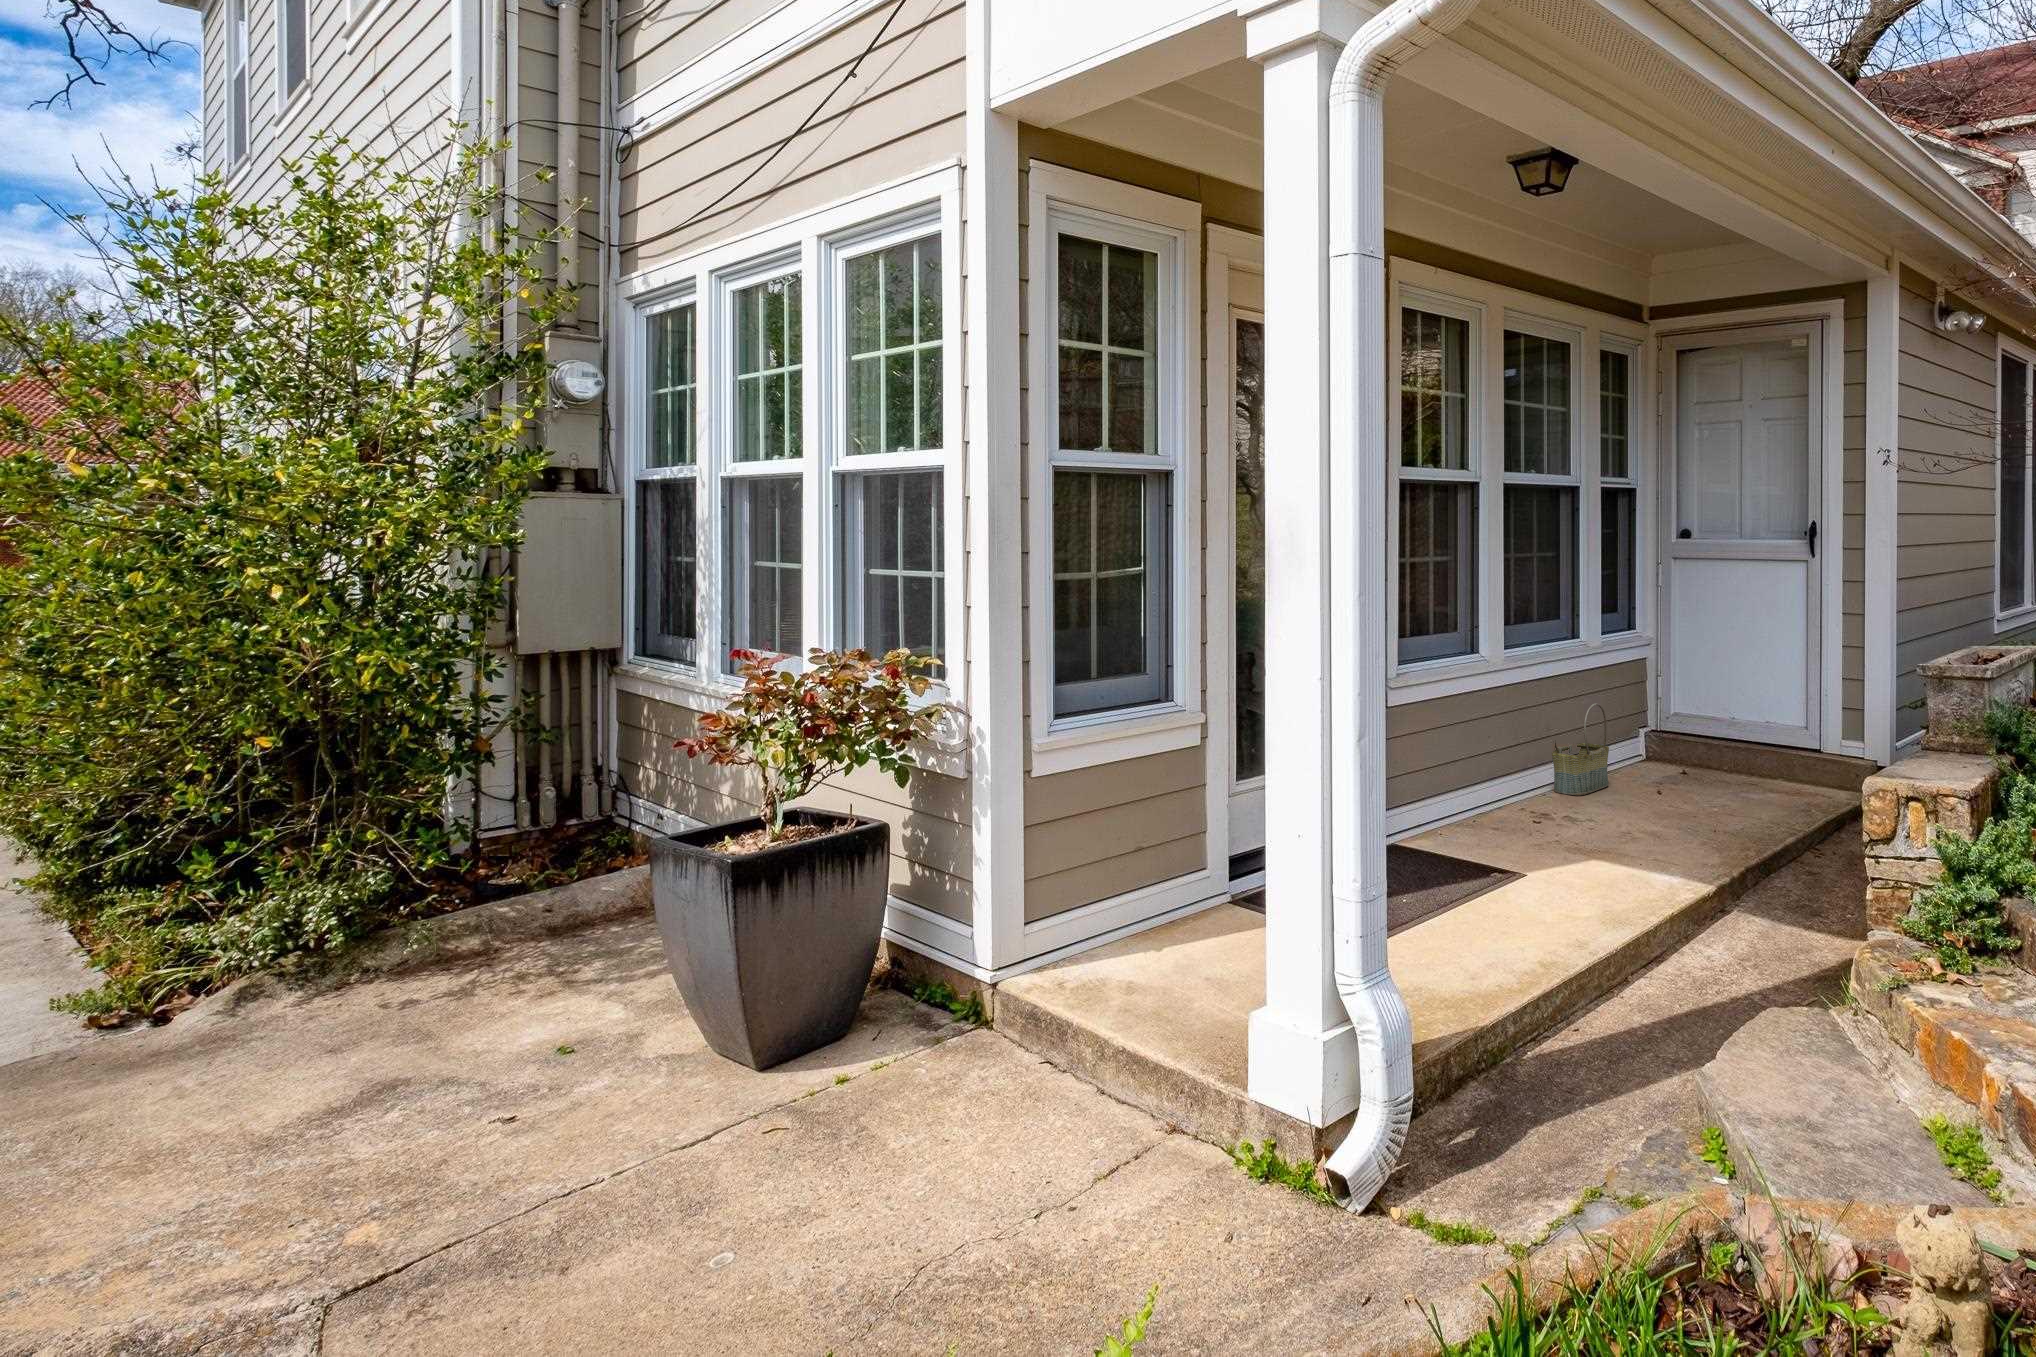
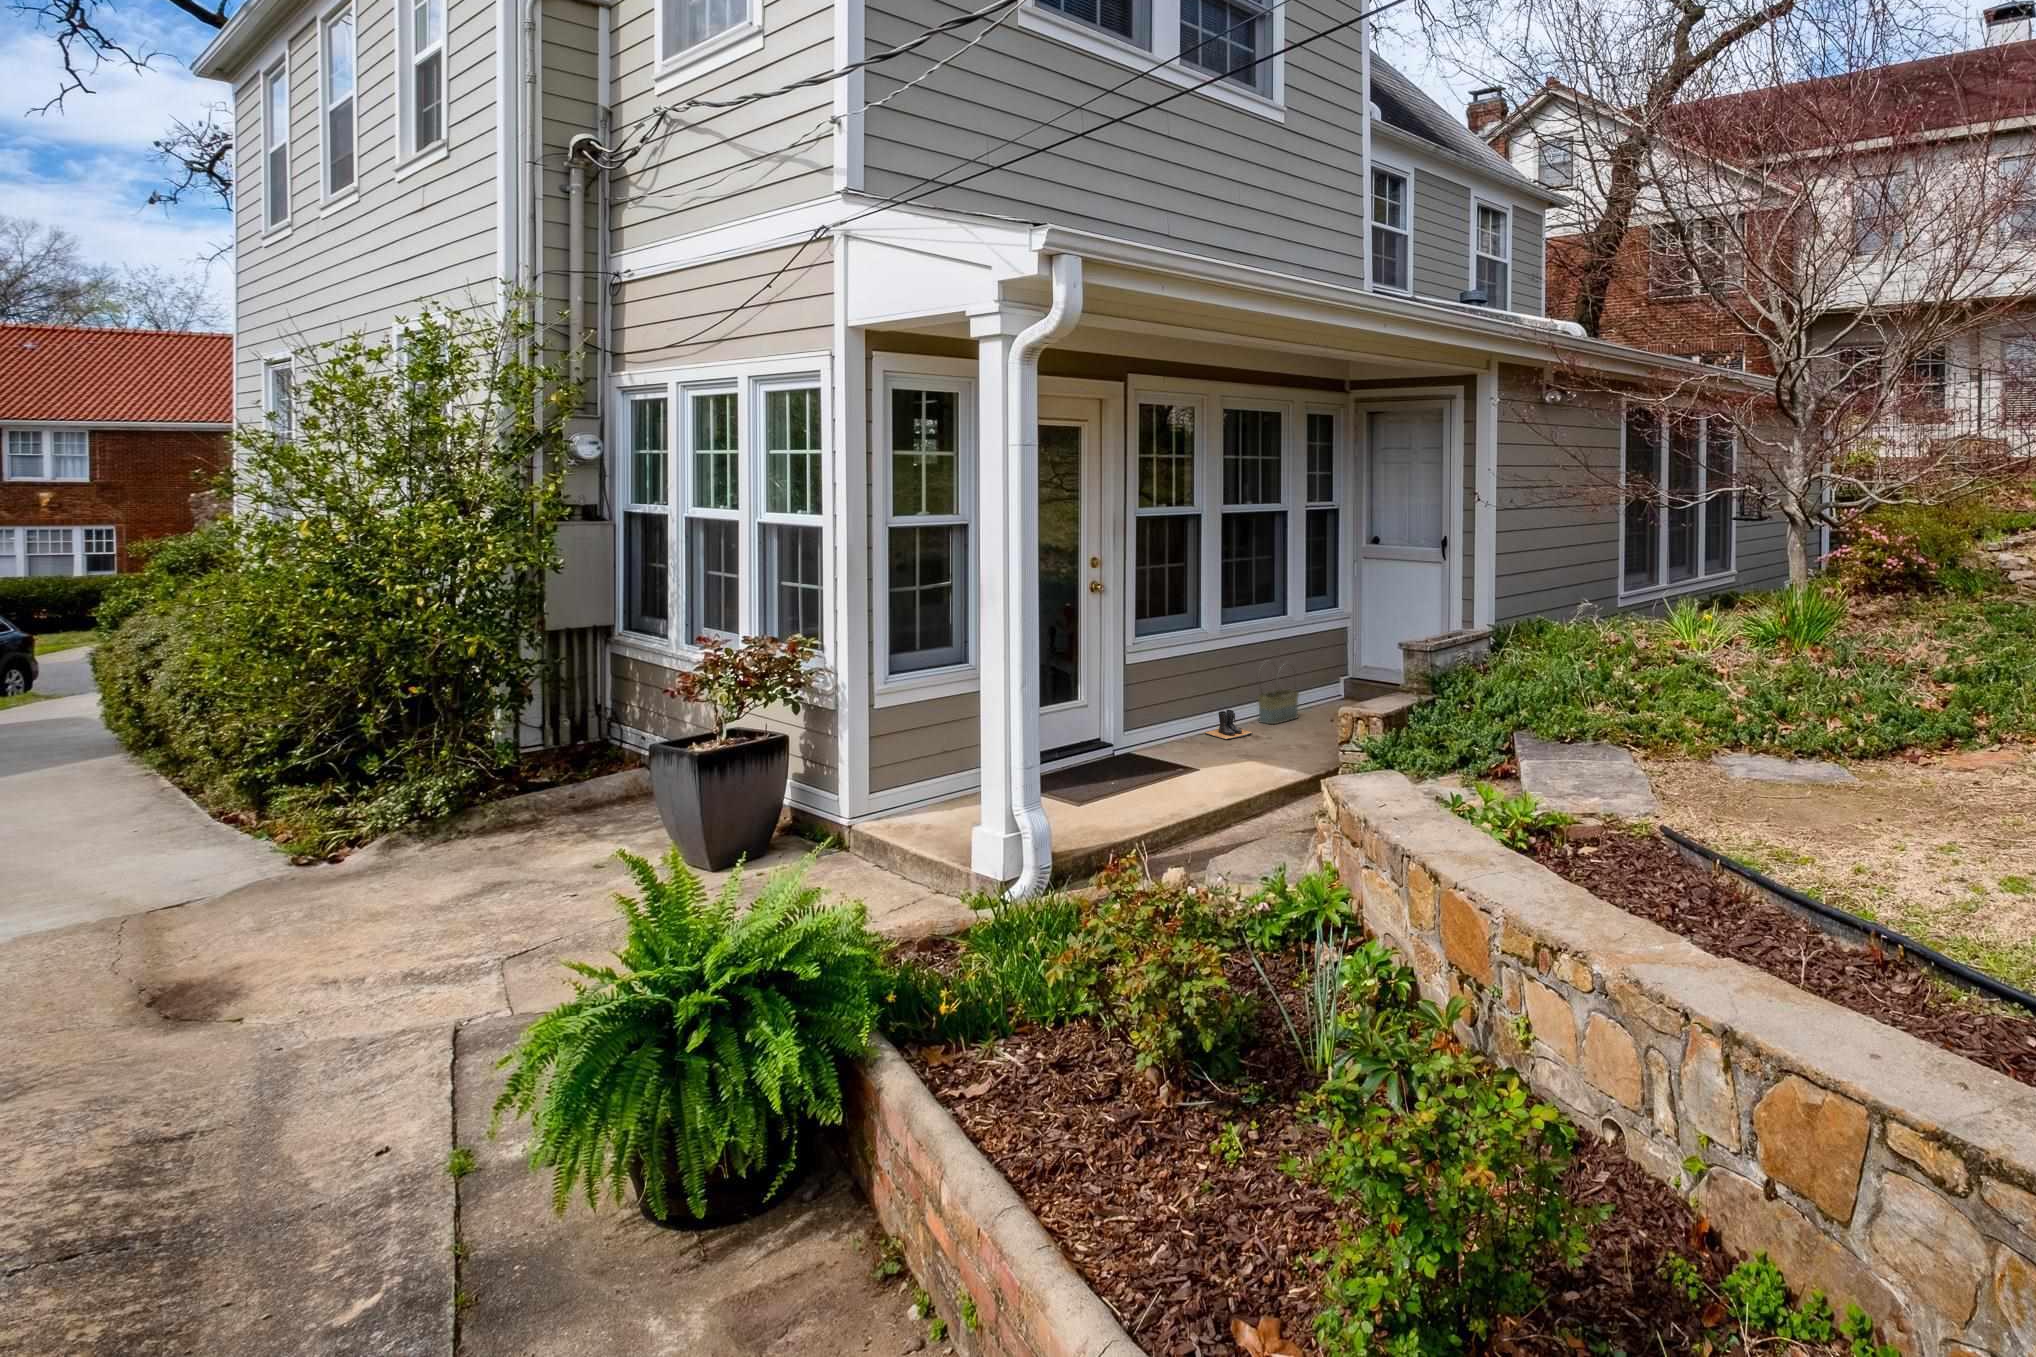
boots: none [1488,774,1562,821] -> present [1205,710,1253,739]

